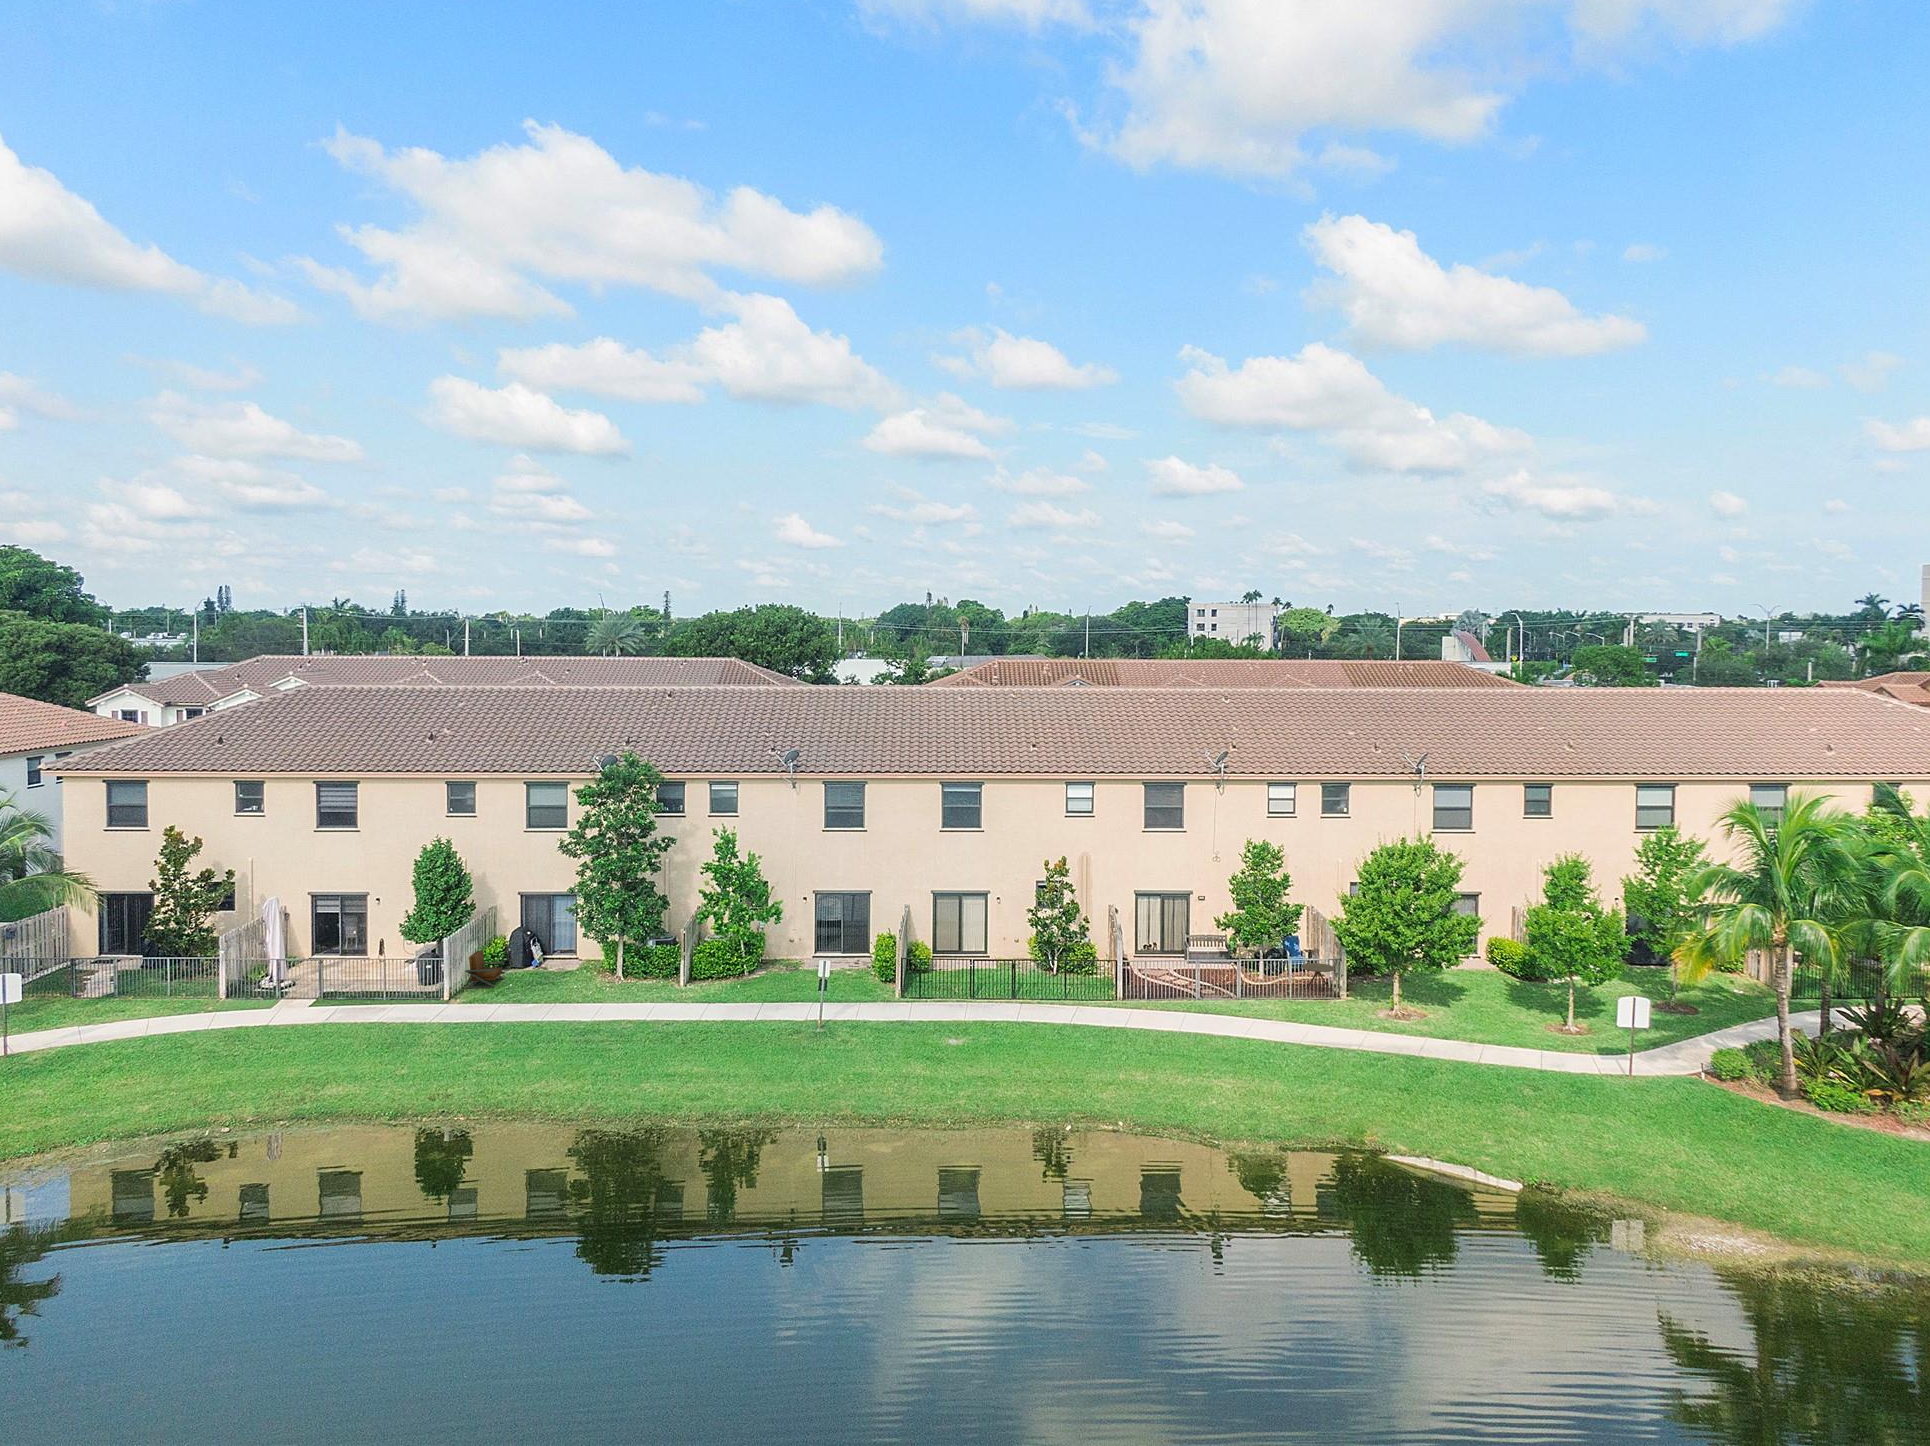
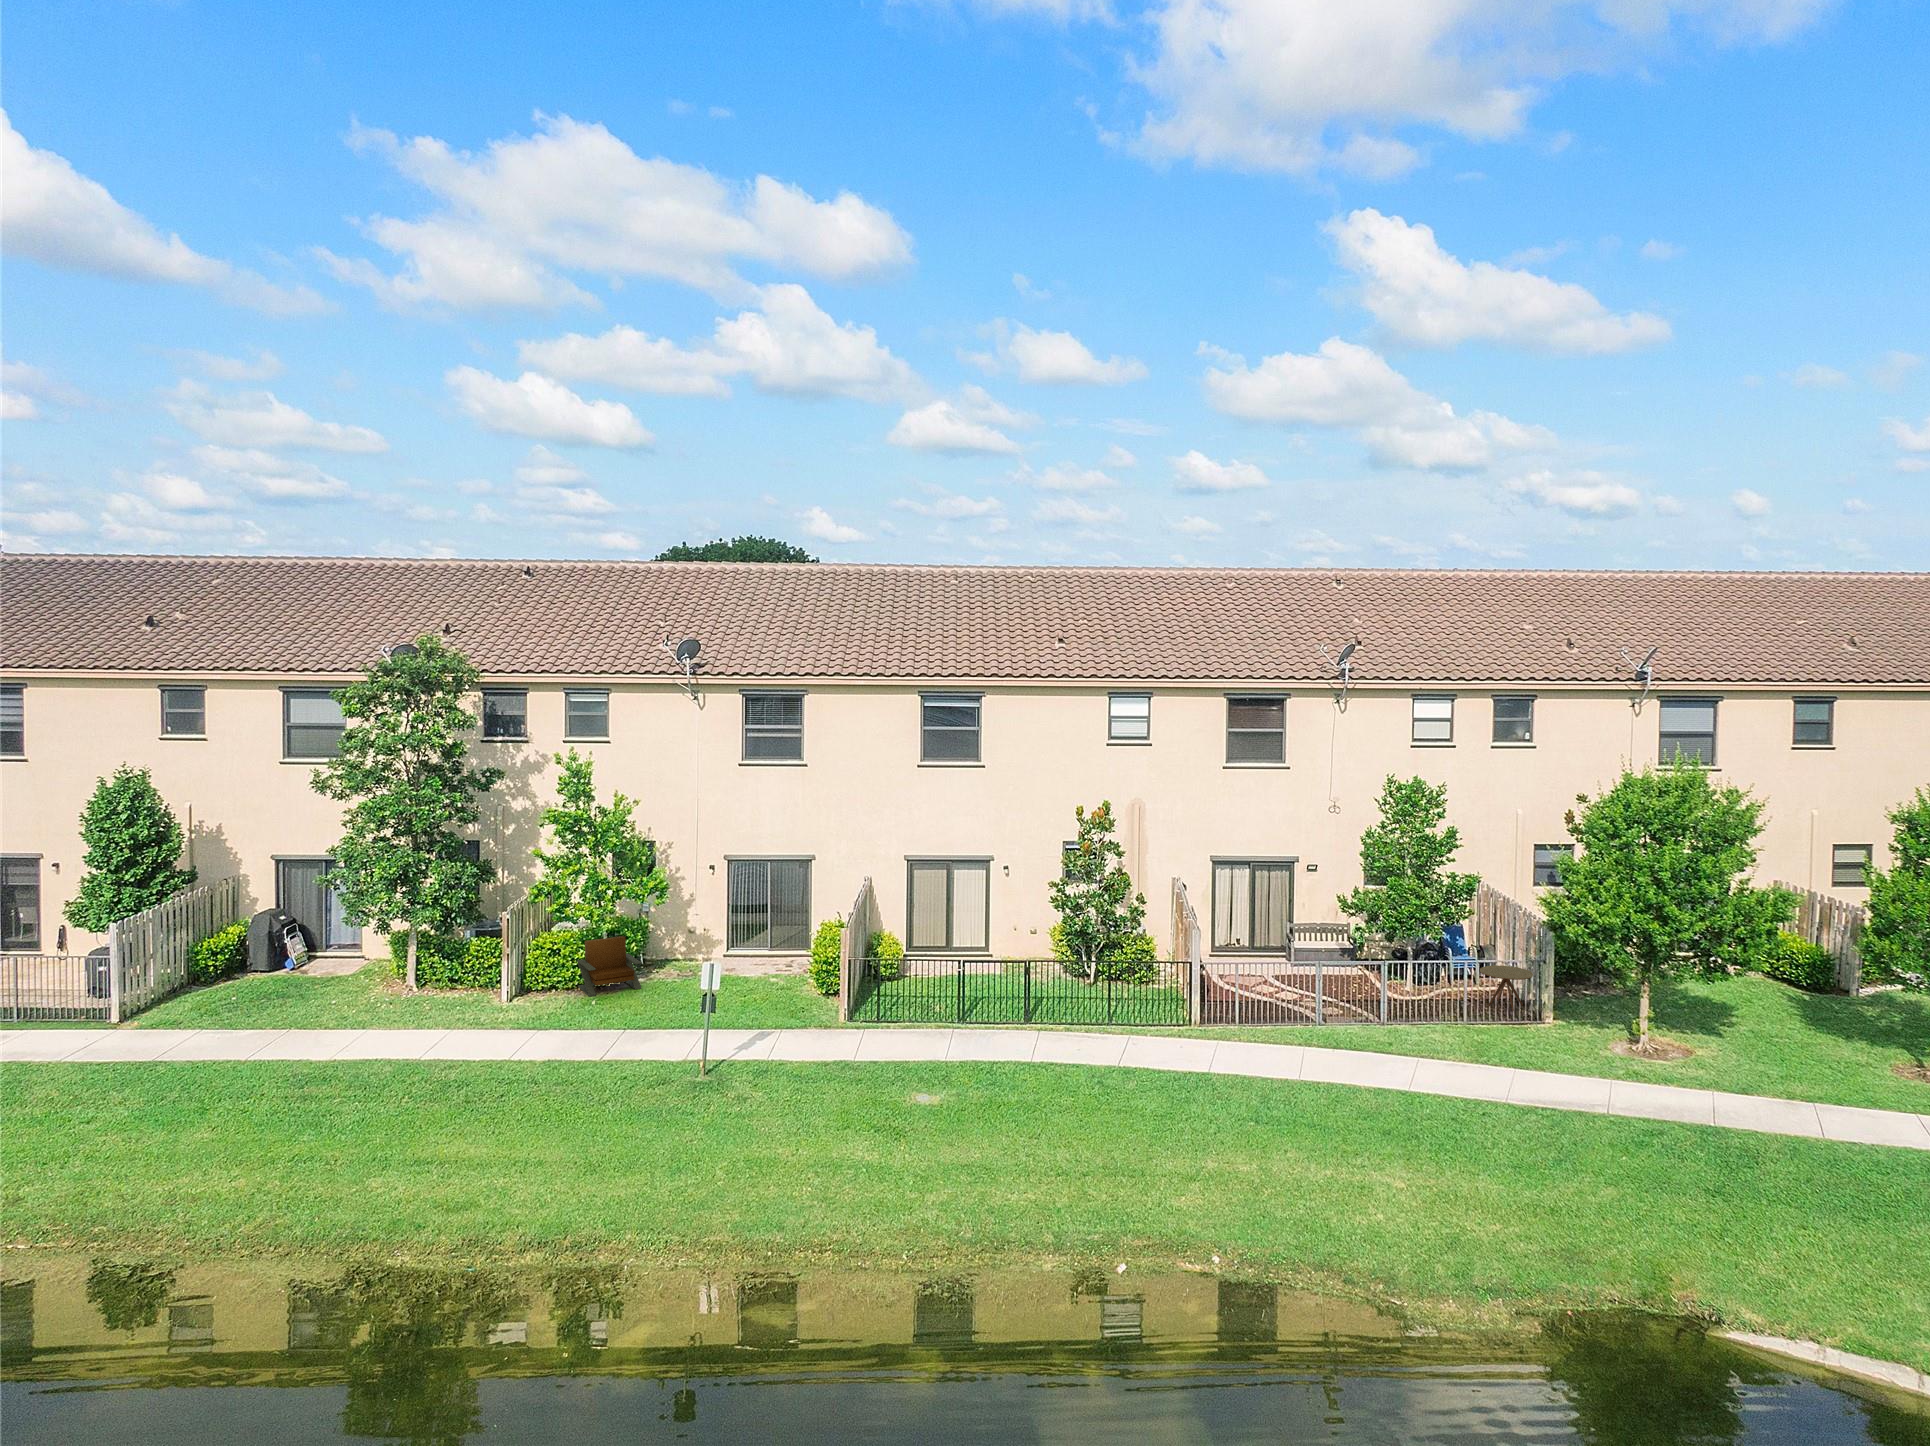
lounge chair: present [465,950,504,988] -> present [577,936,641,996]

